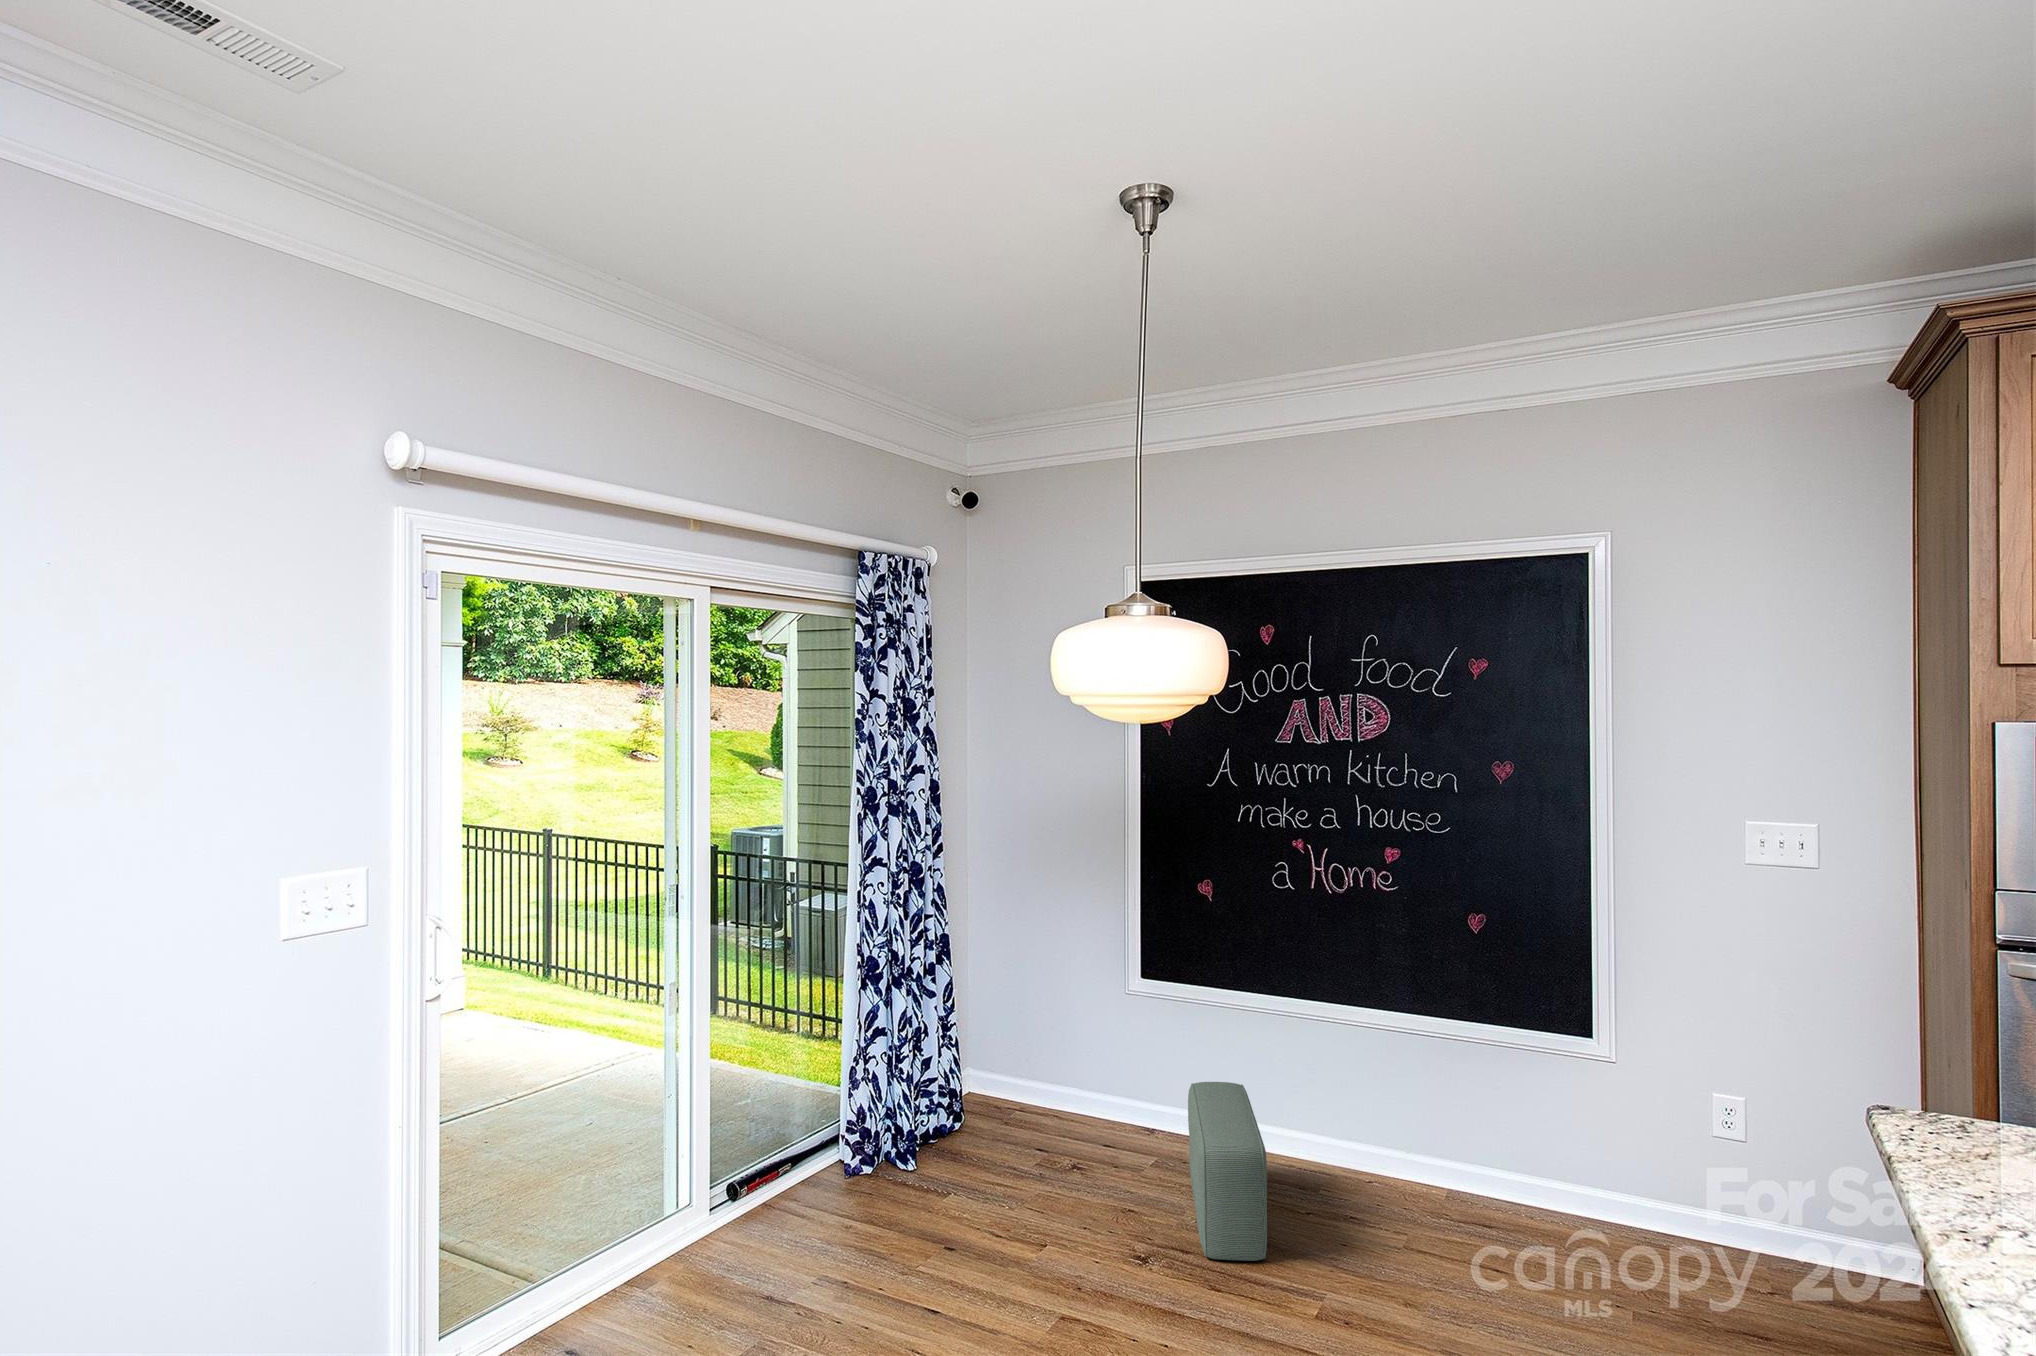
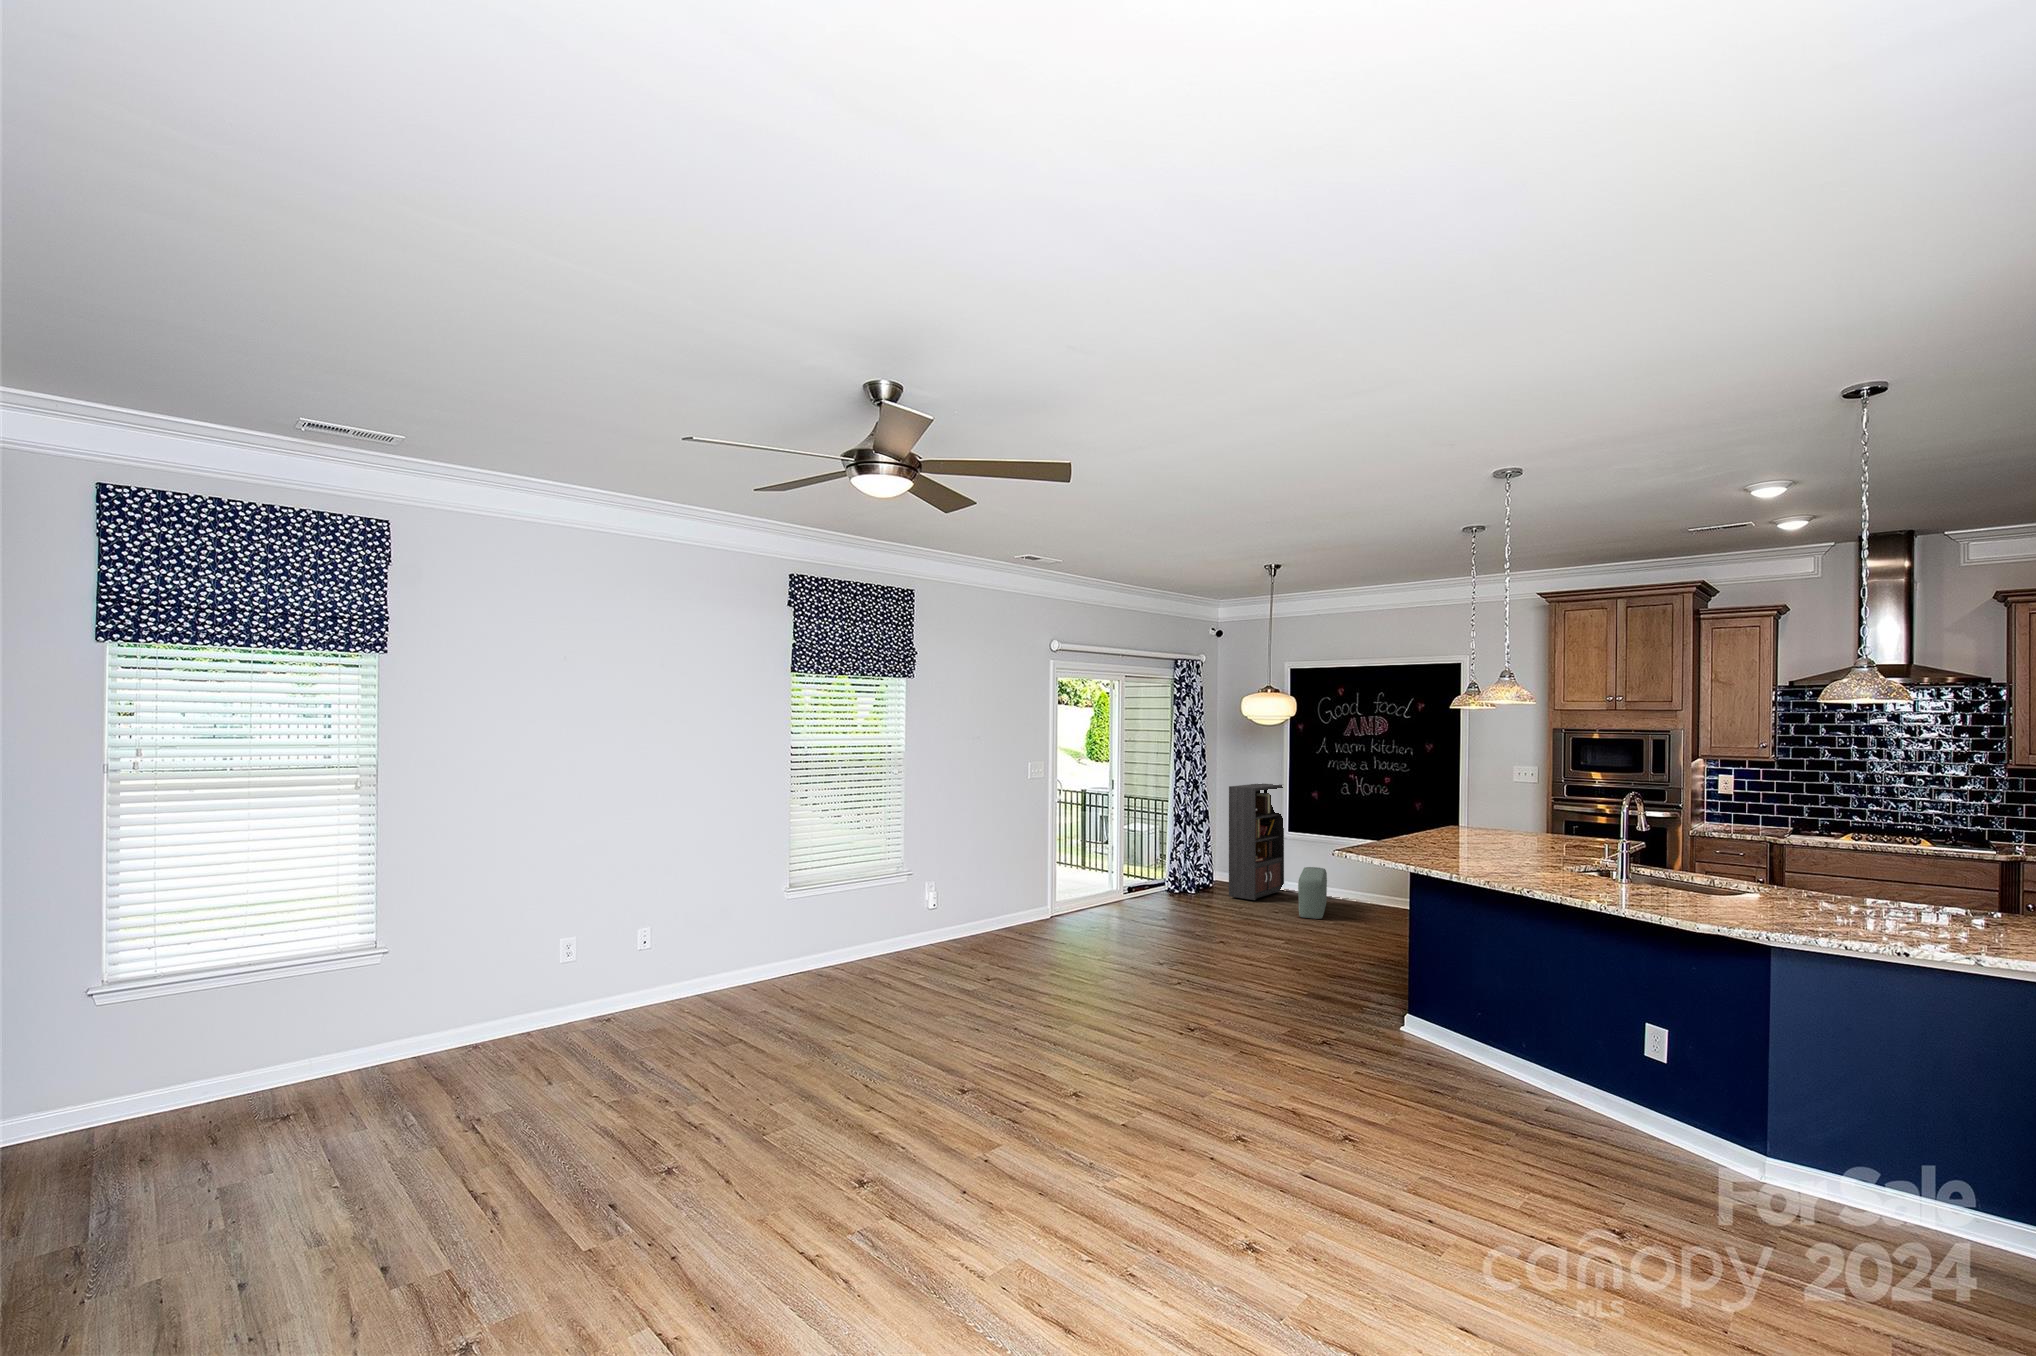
bookcase: none [999,861,1129,1181] -> present [1229,784,1284,900]

